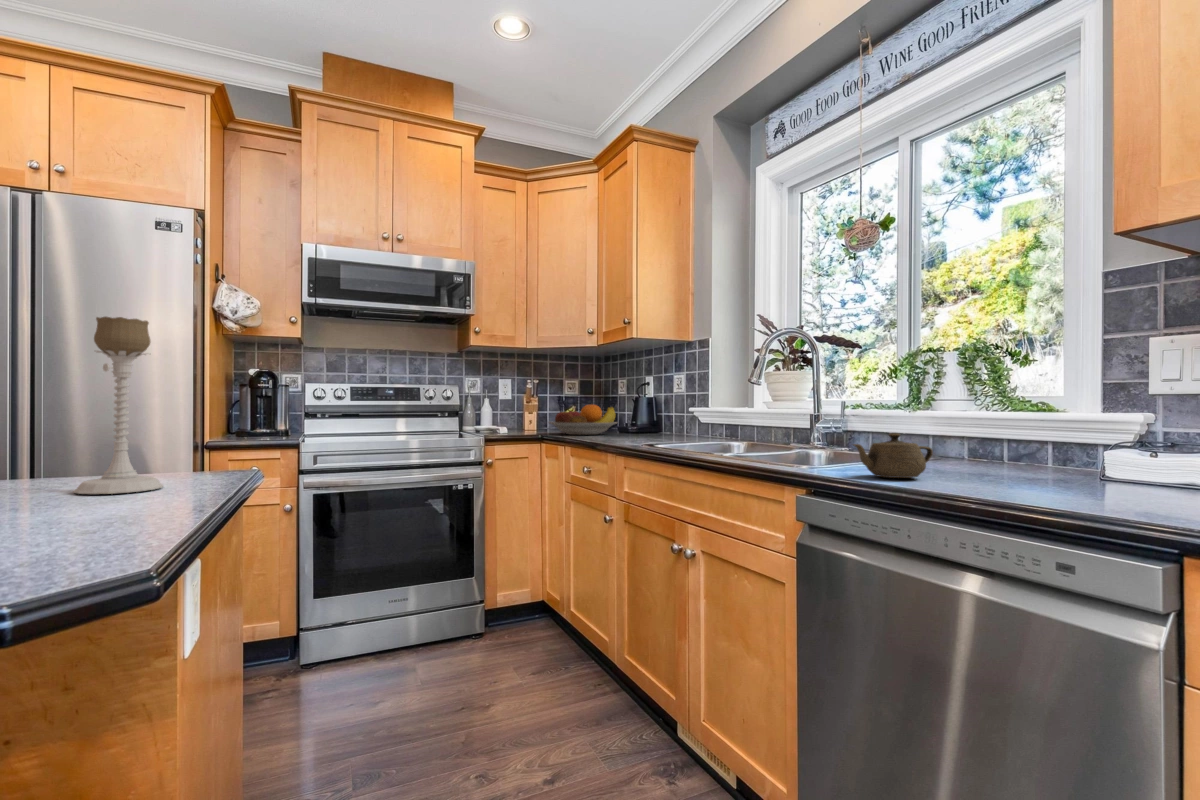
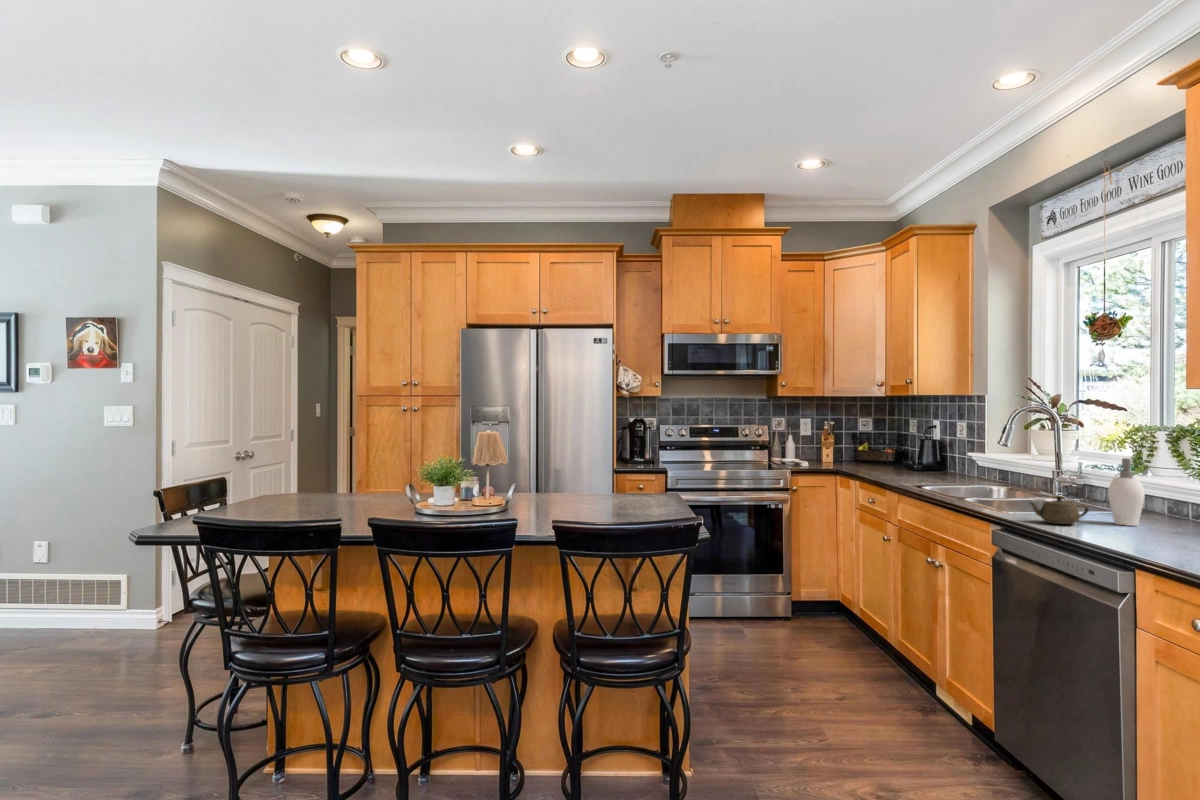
candle holder: present [73,317,163,494] -> none [621,427,652,504]
soap dispenser: none [939,374,995,474] -> present [1108,458,1145,526]
fruit bowl: present [549,404,617,435] -> none [843,445,904,470]

